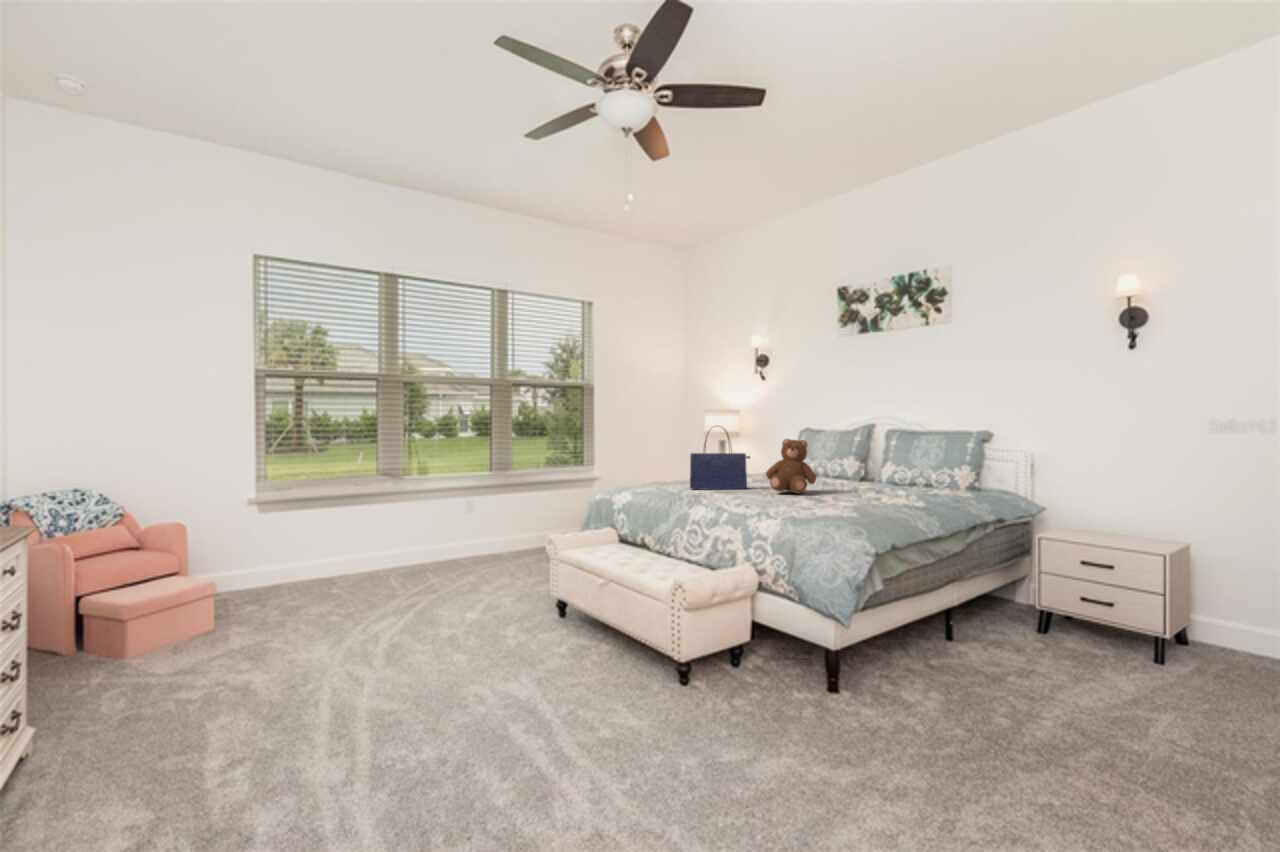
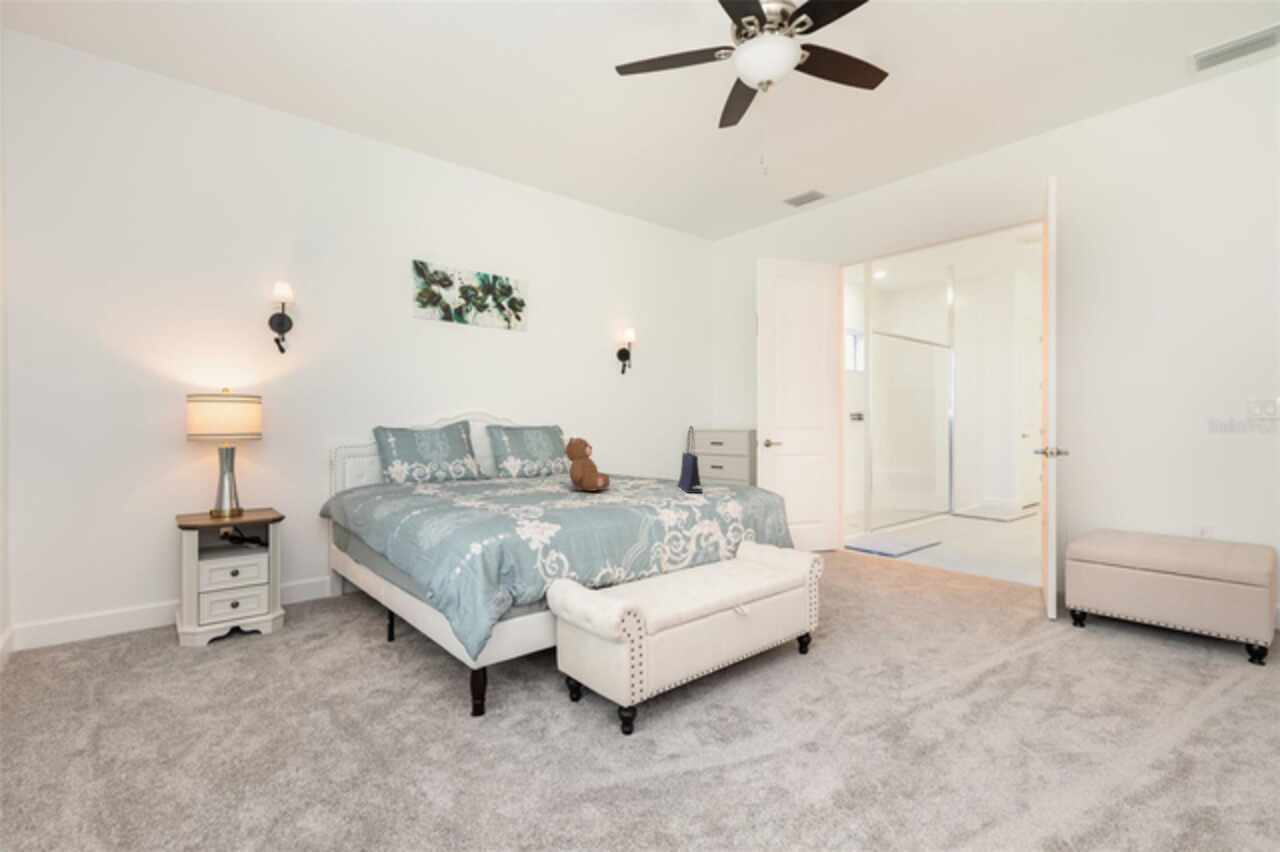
tote bag: present [690,430,750,489] -> present [678,426,702,493]

